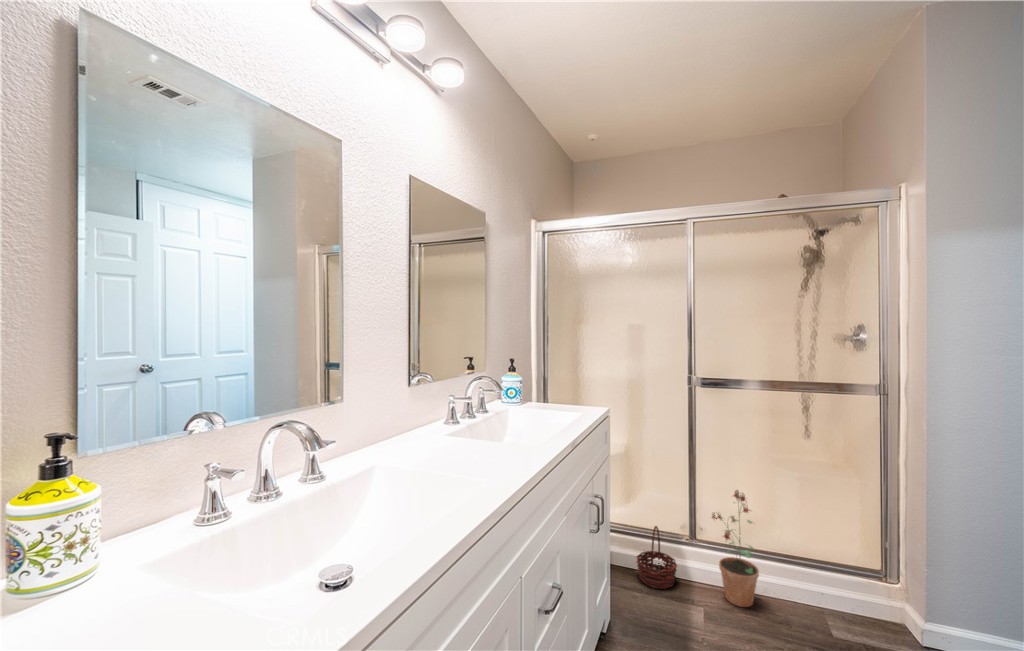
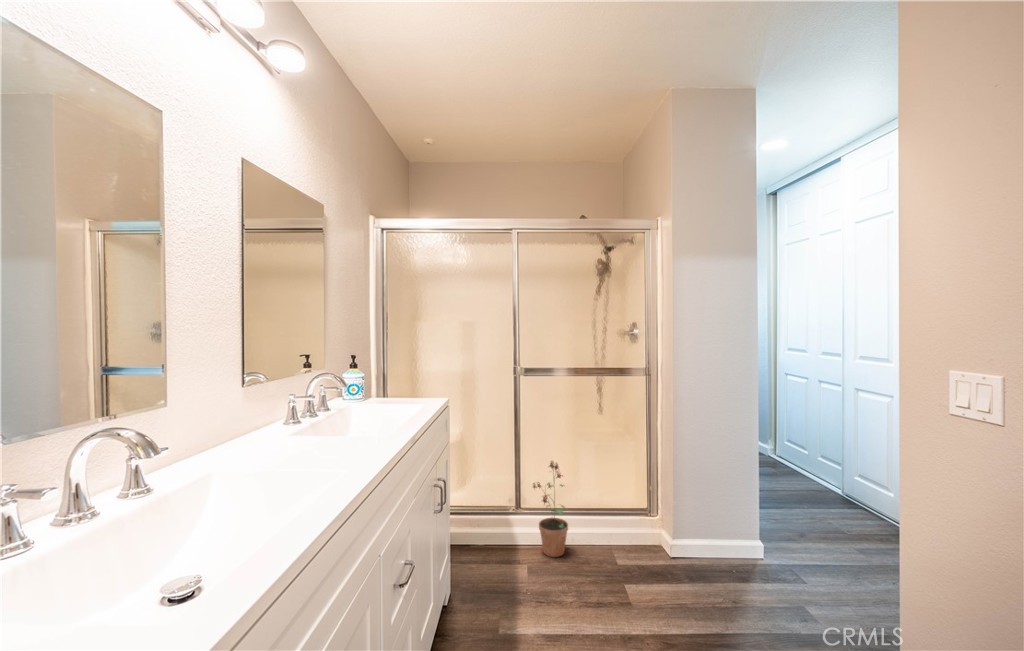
basket: present [636,526,677,589] -> none [470,502,506,558]

